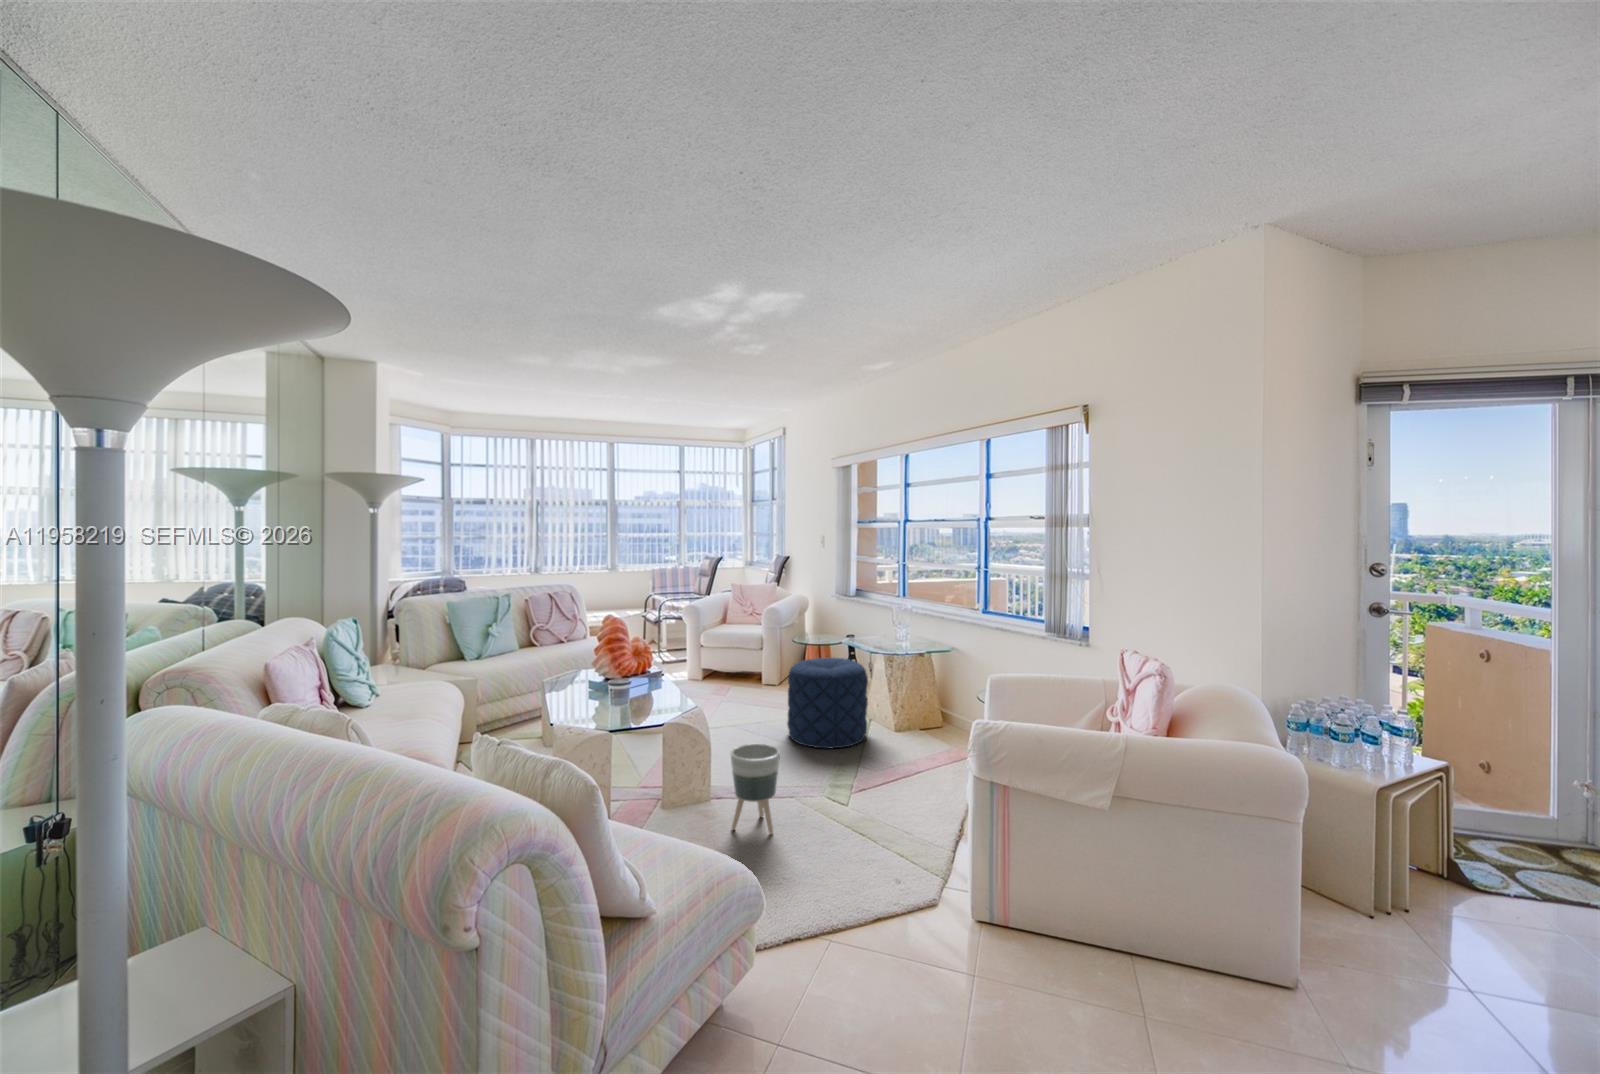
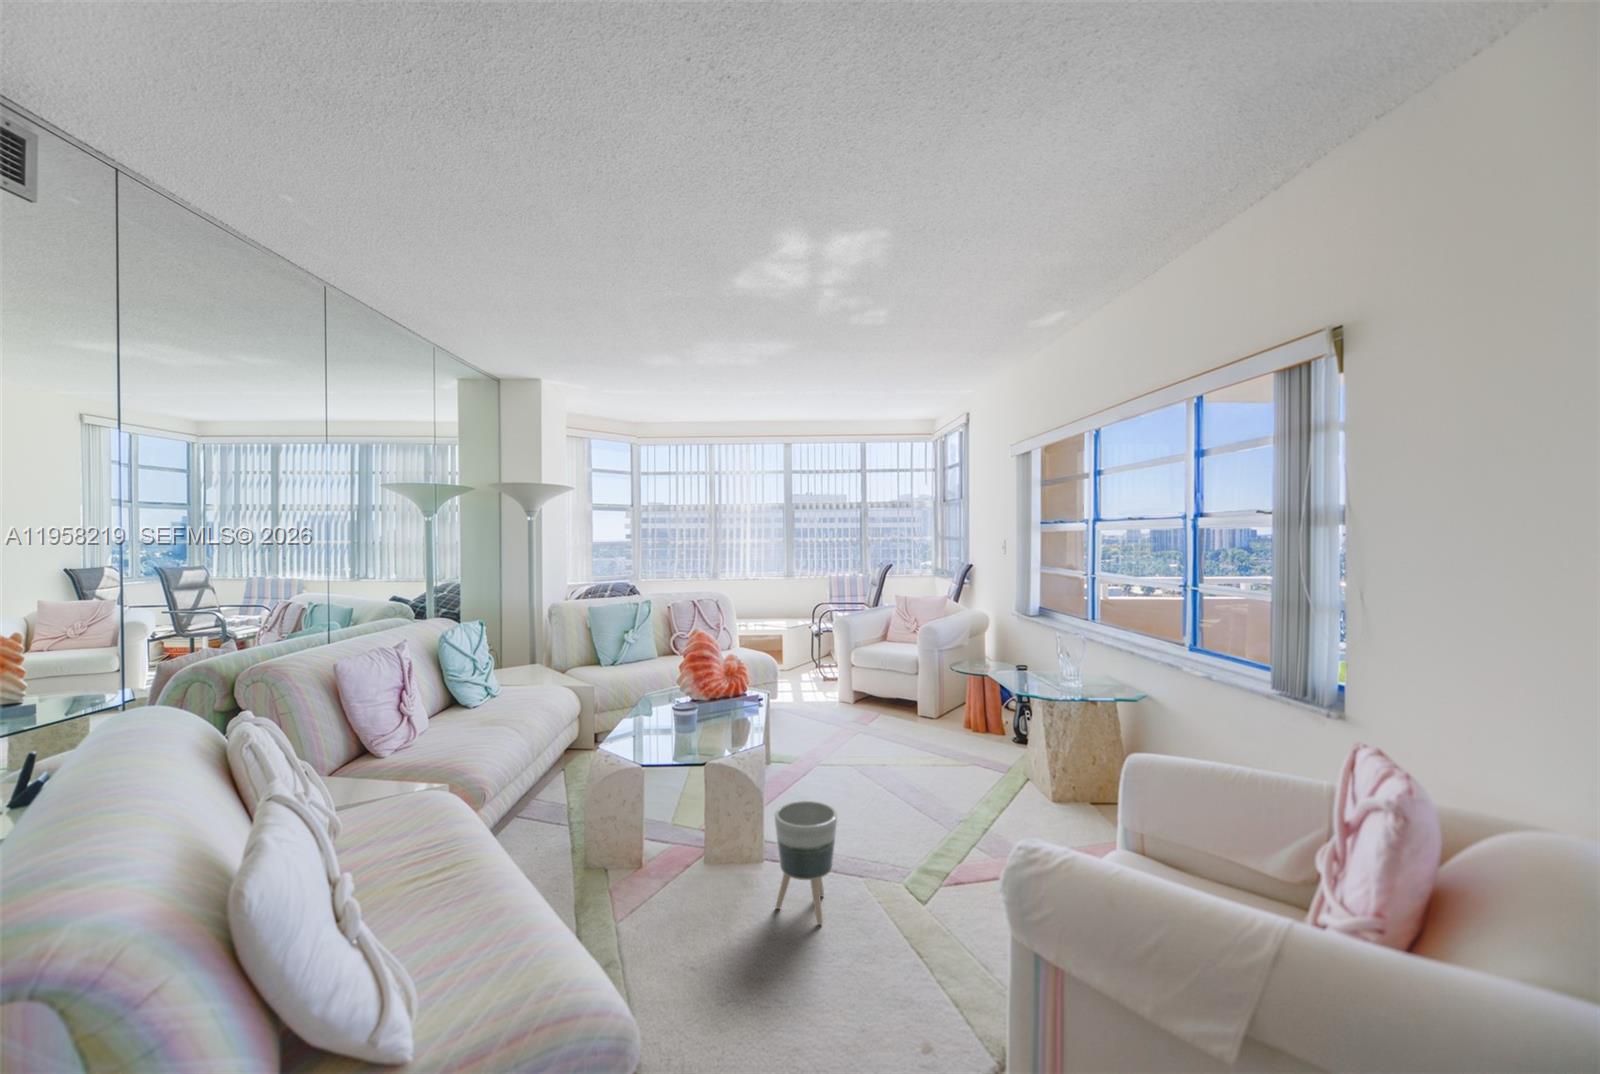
pouf: present [787,658,868,748] -> none [912,692,1014,811]

